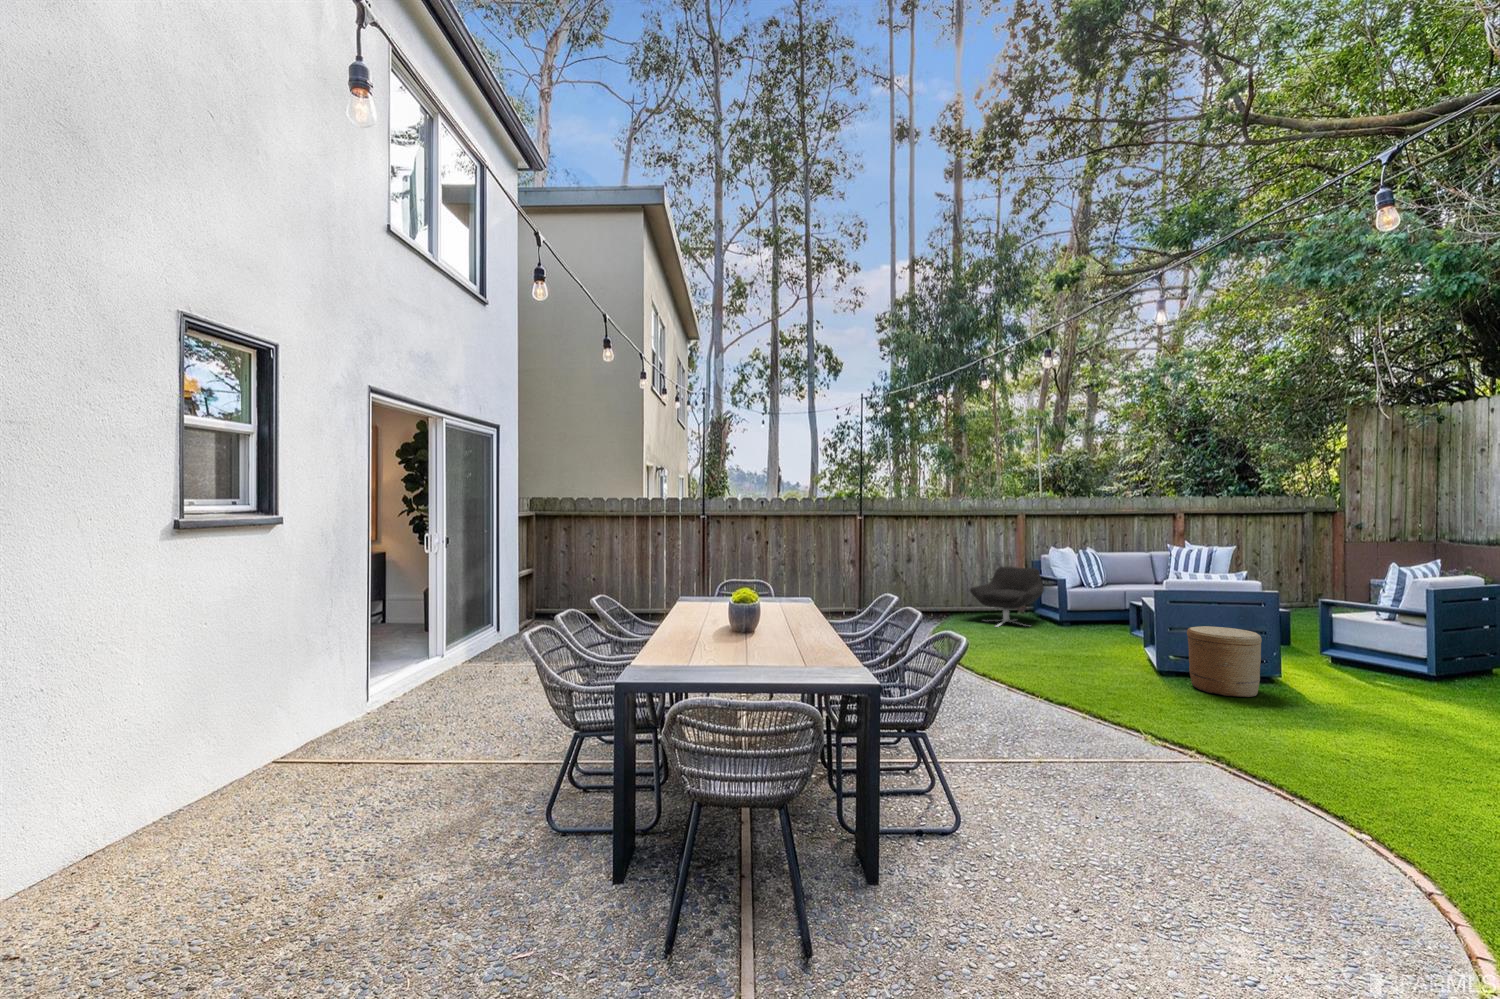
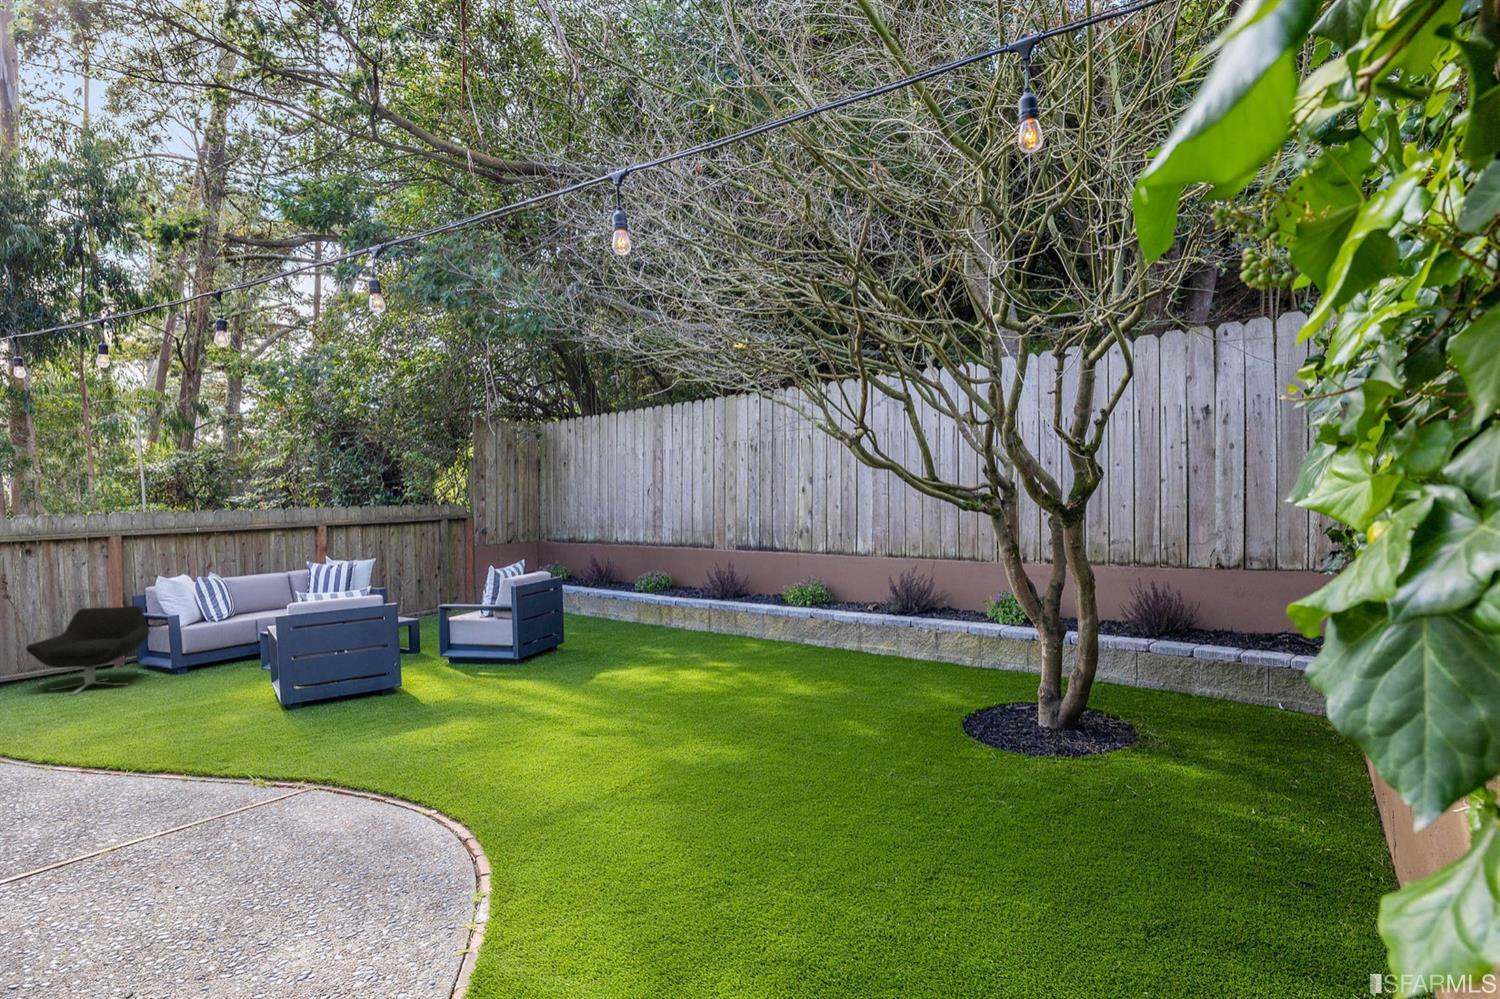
woven basket: present [1187,626,1262,697] -> none [312,646,382,719]

